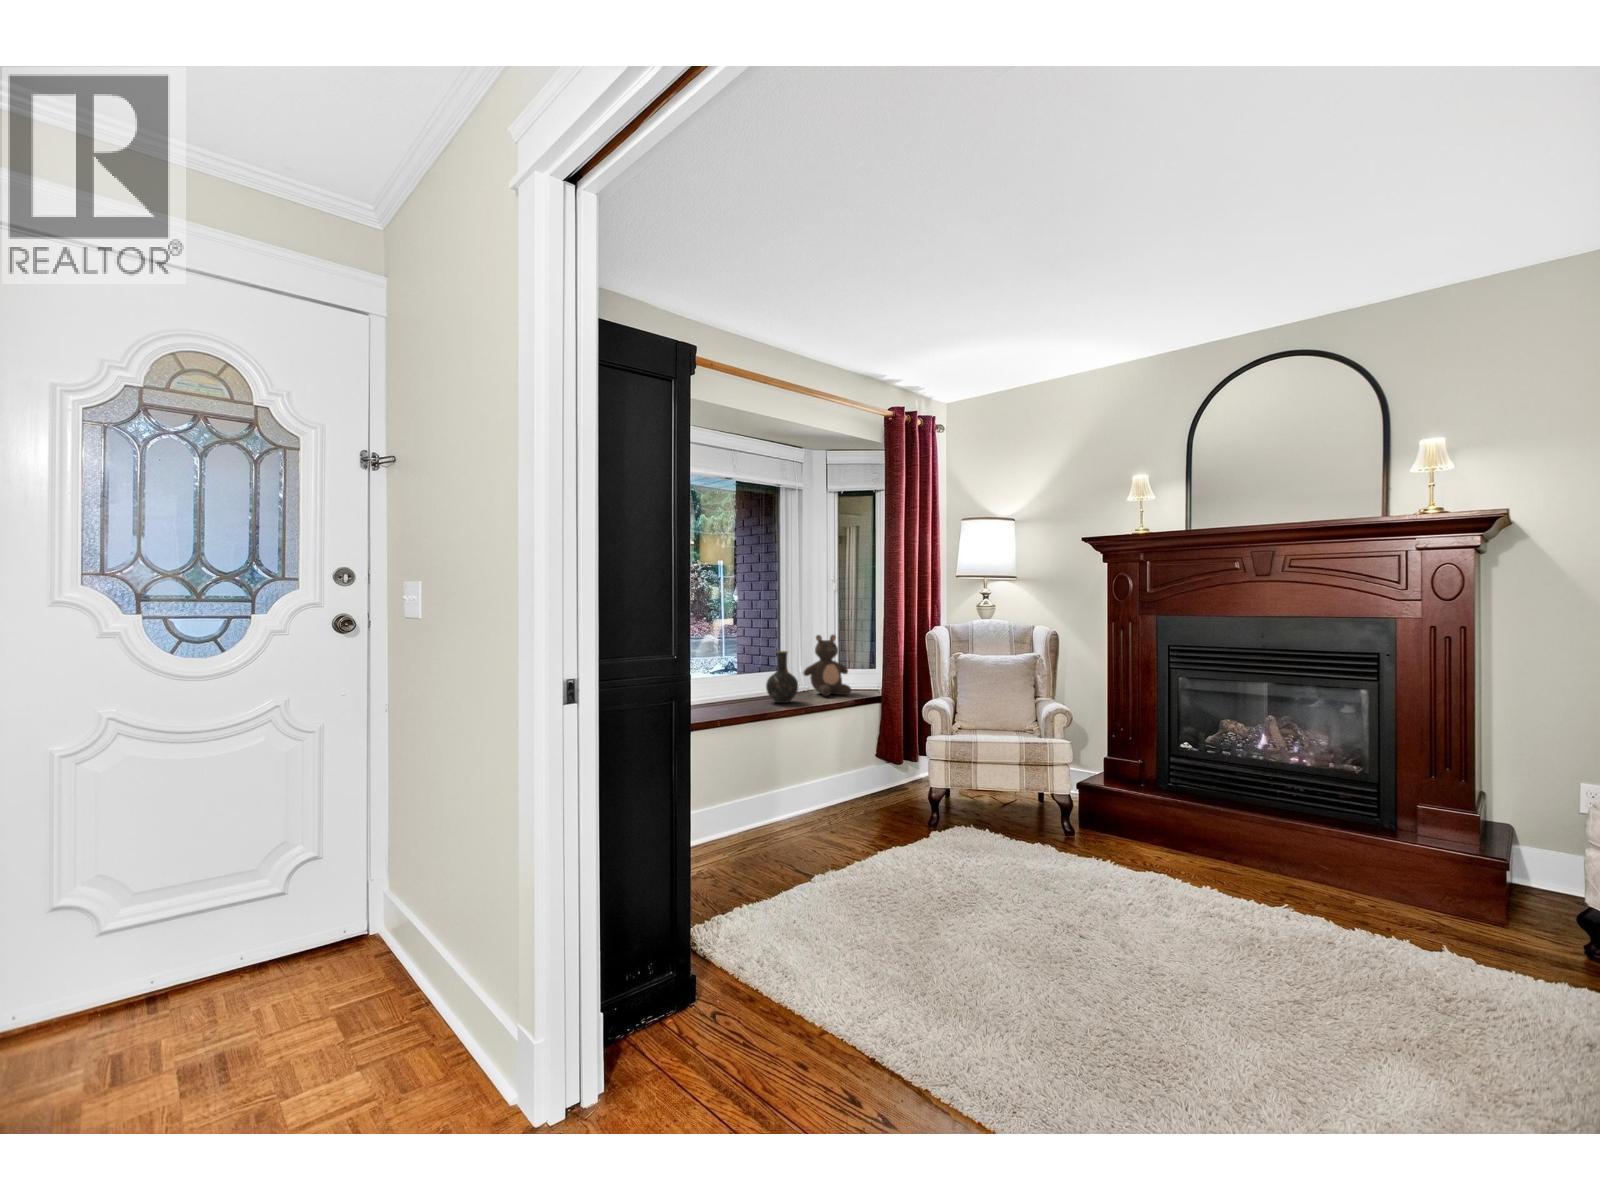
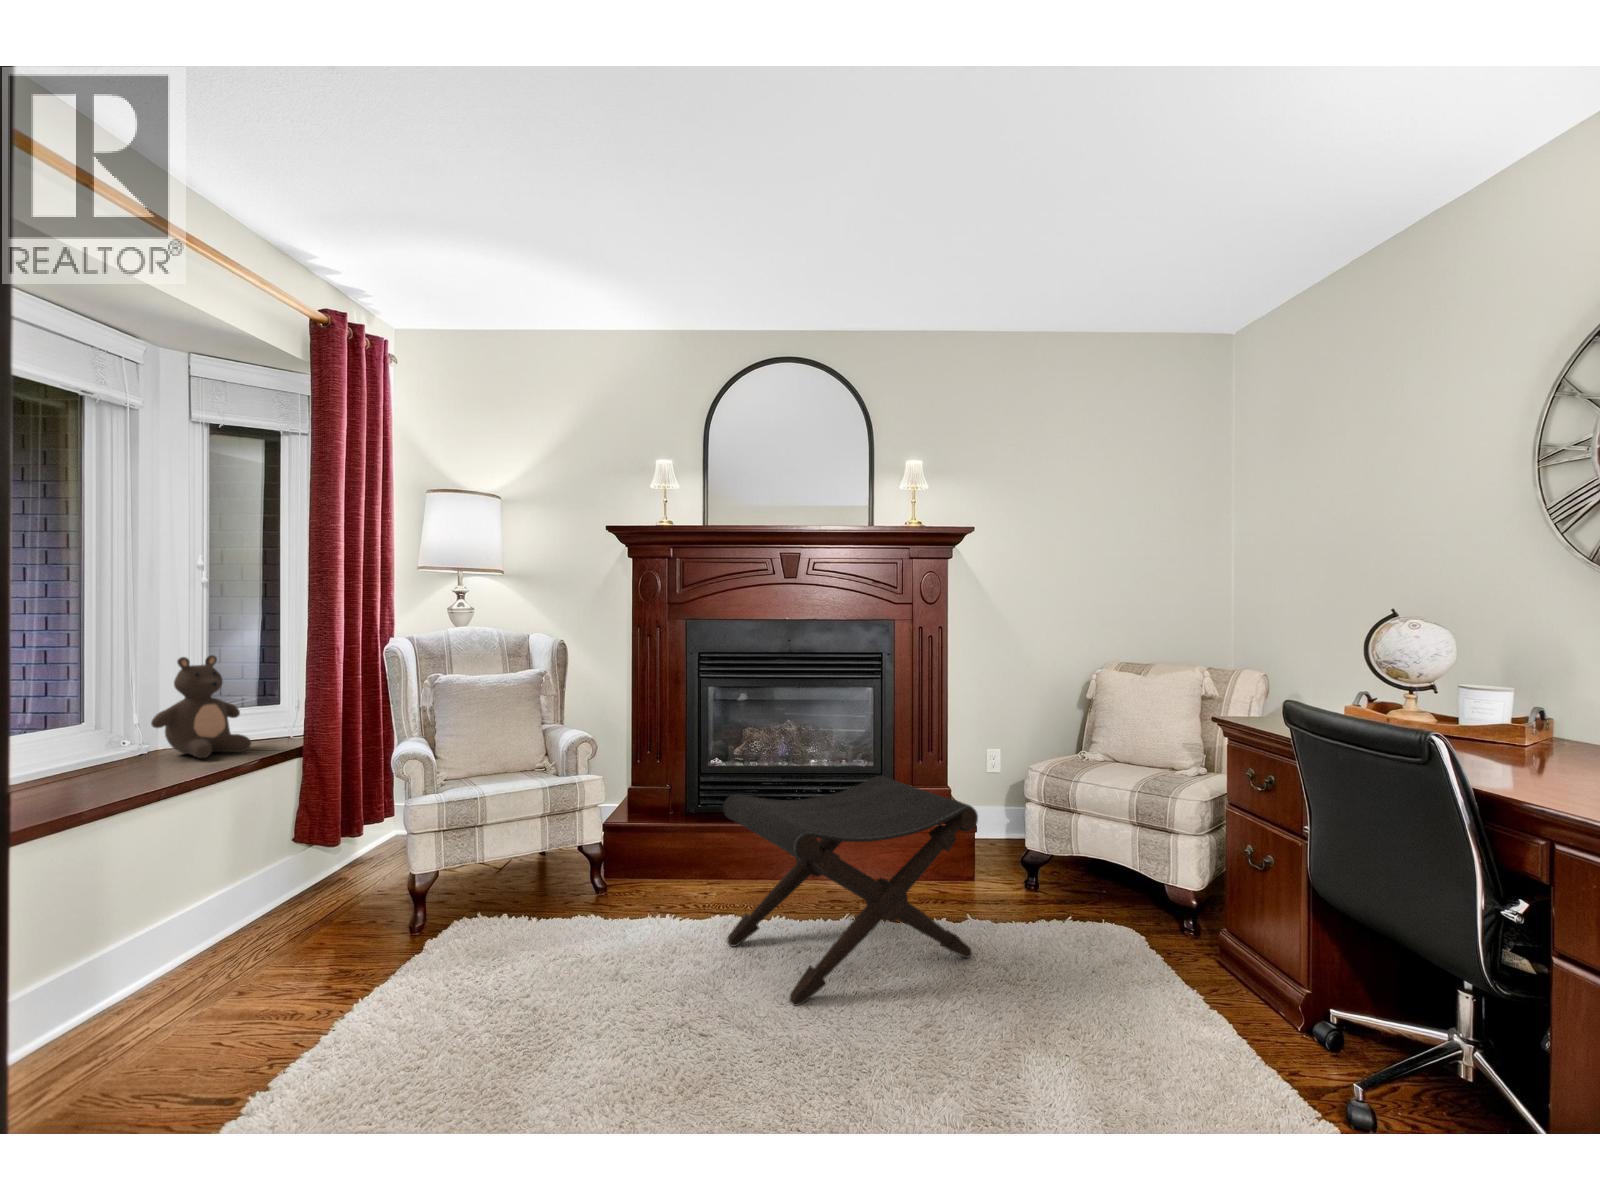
vase: present [766,651,798,703] -> none [75,689,150,782]
footstool: none [1144,765,1412,969] -> present [723,776,978,1006]

